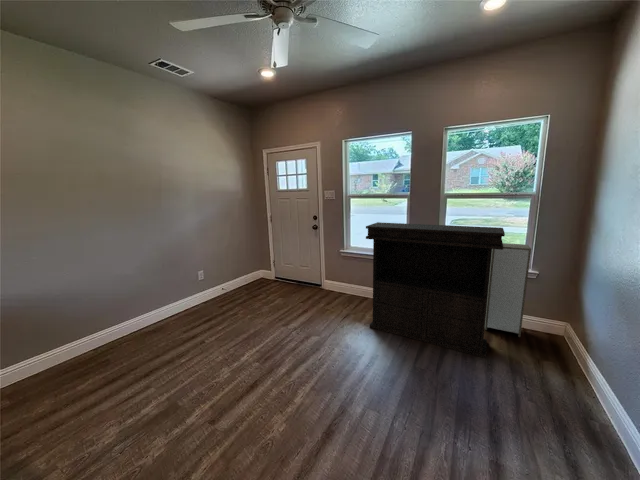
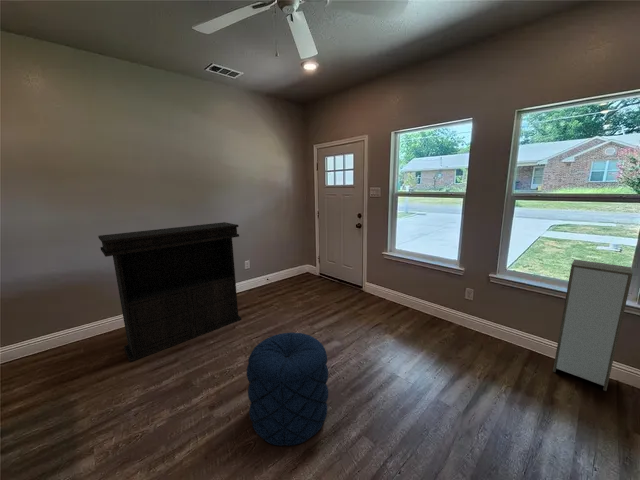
console table: present [366,222,505,358] -> present [98,222,241,362]
pouf: none [254,330,332,439] -> present [247,332,328,446]

